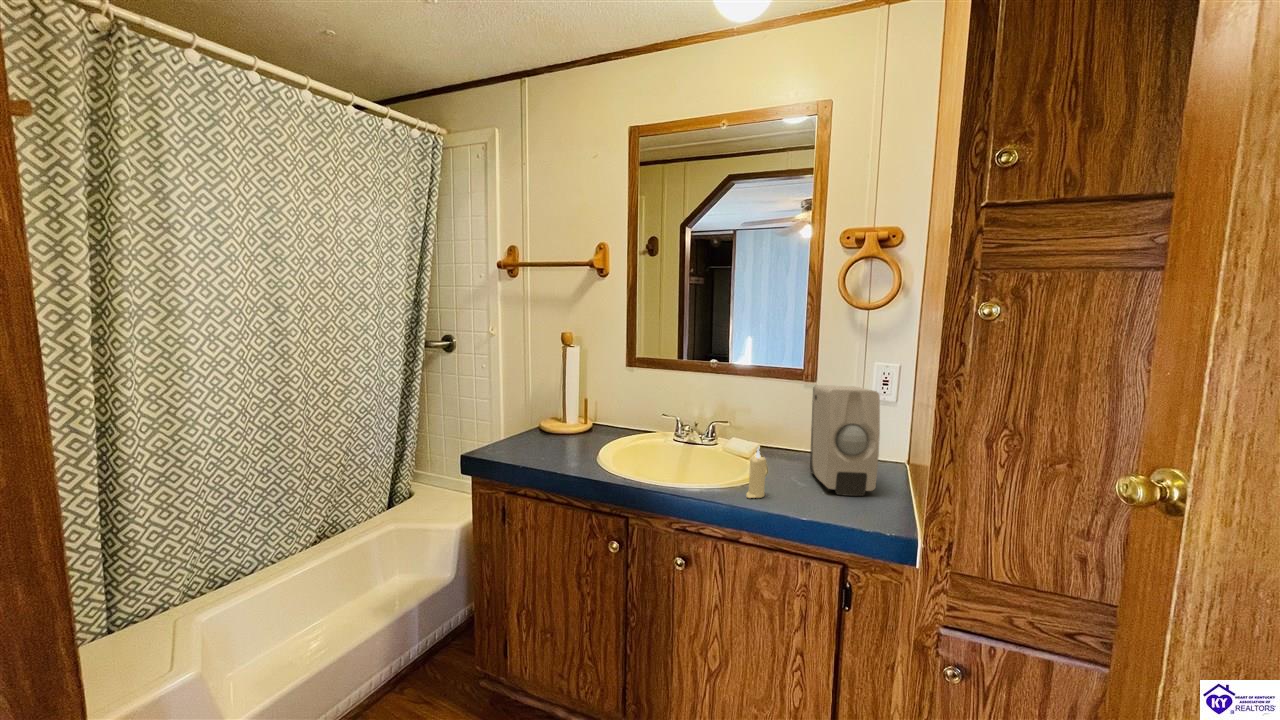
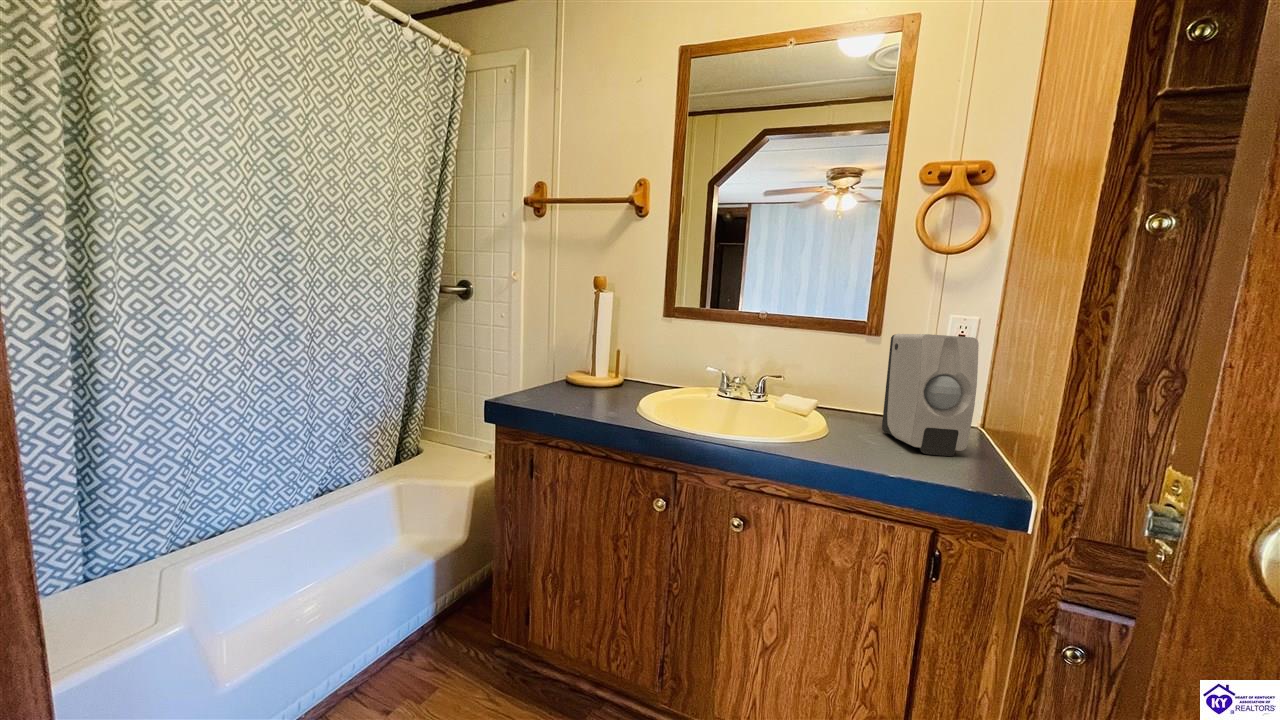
candle: present [747,448,766,498] -> none [821,395,848,453]

